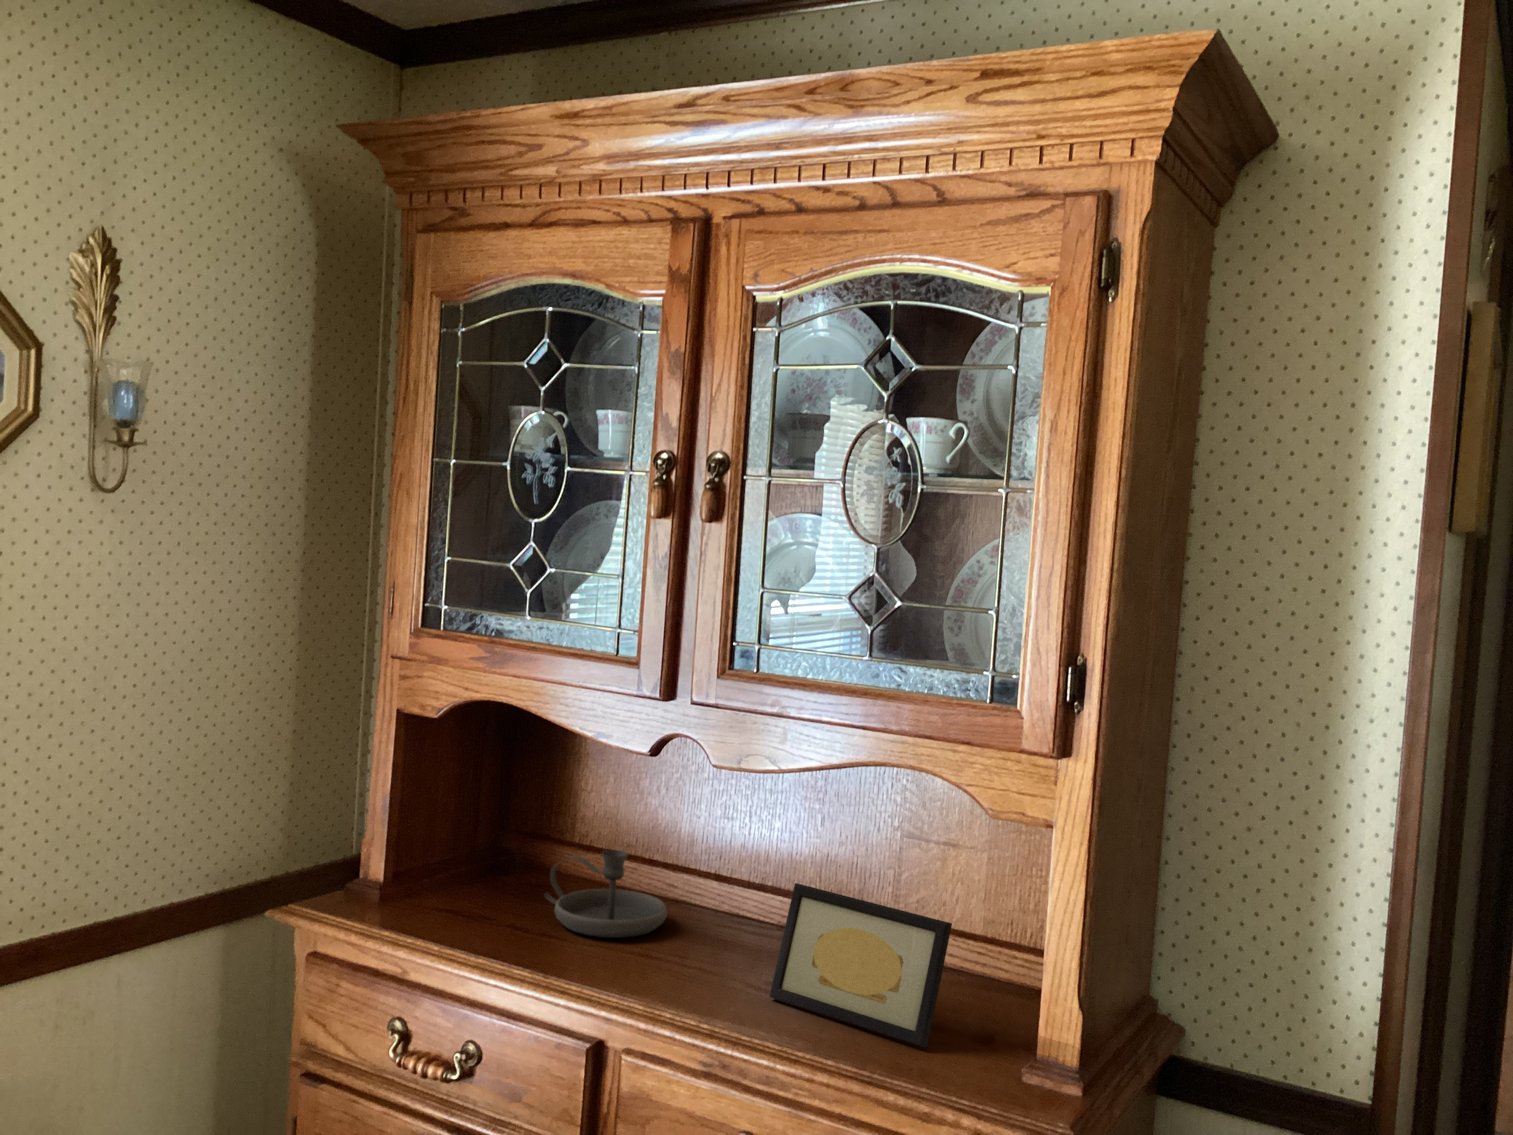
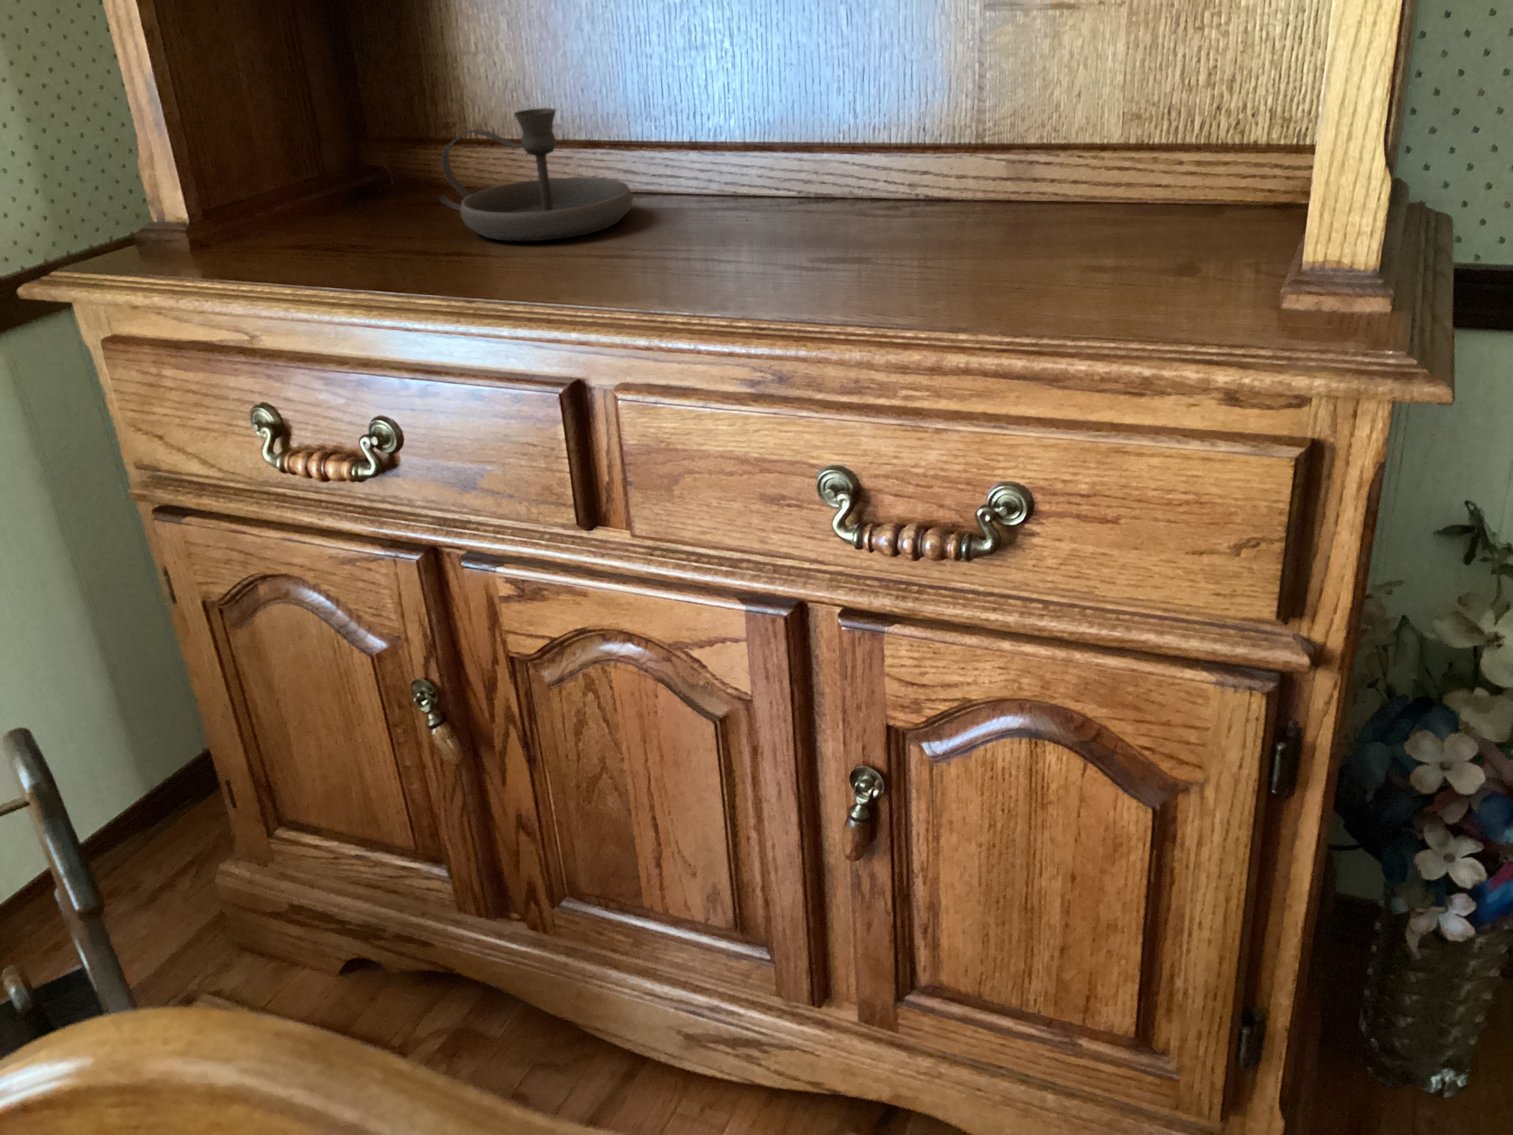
picture frame: present [769,883,952,1047] -> none [828,81,1134,295]

